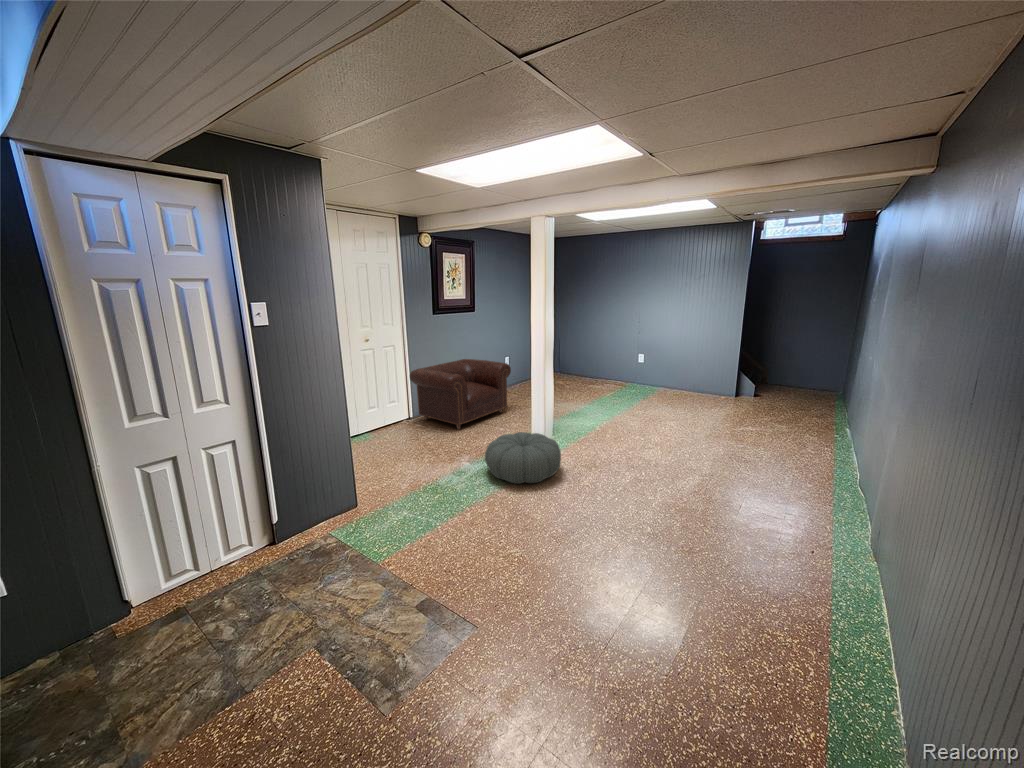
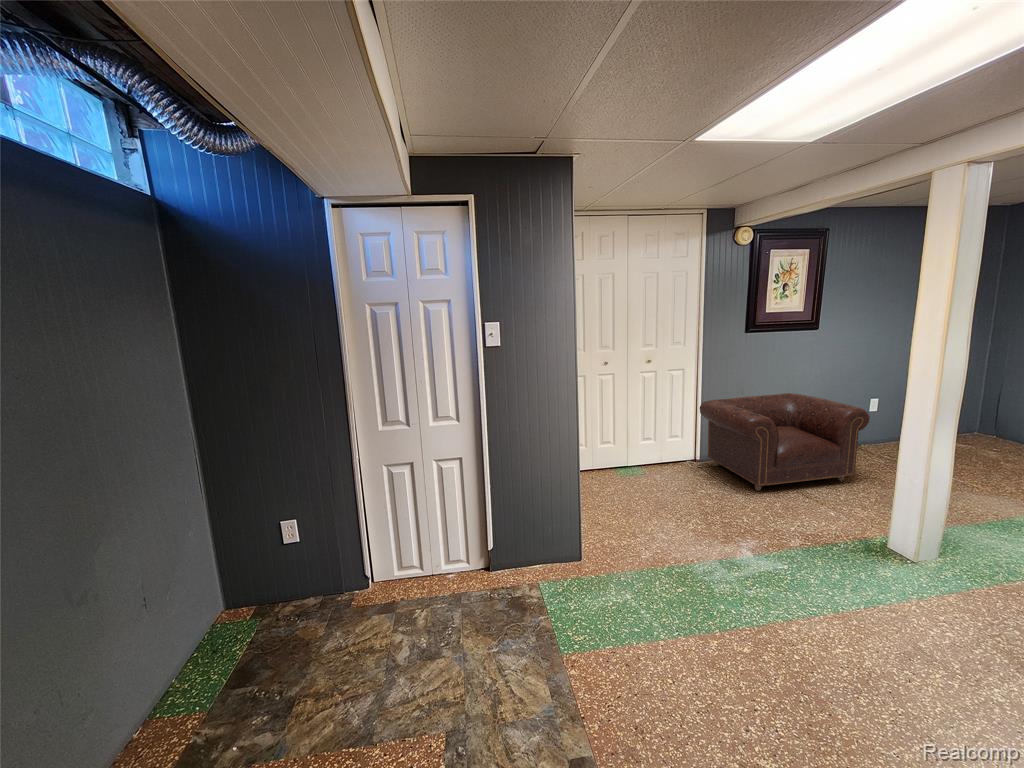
pouf: present [485,432,561,484] -> none [775,528,946,643]

